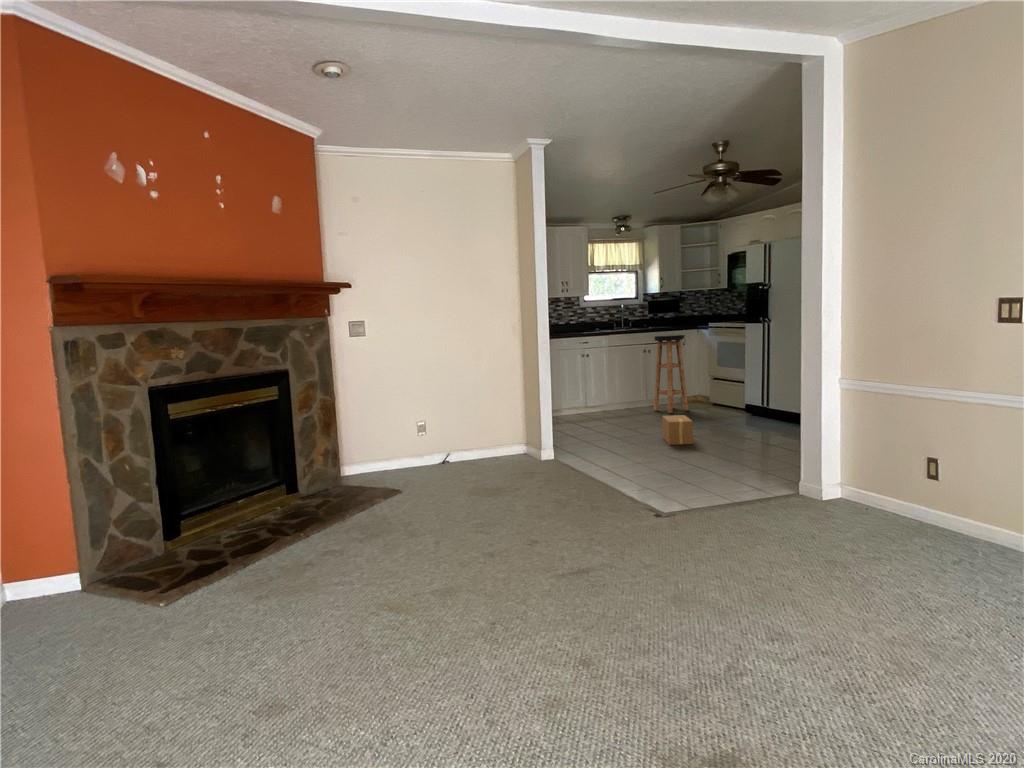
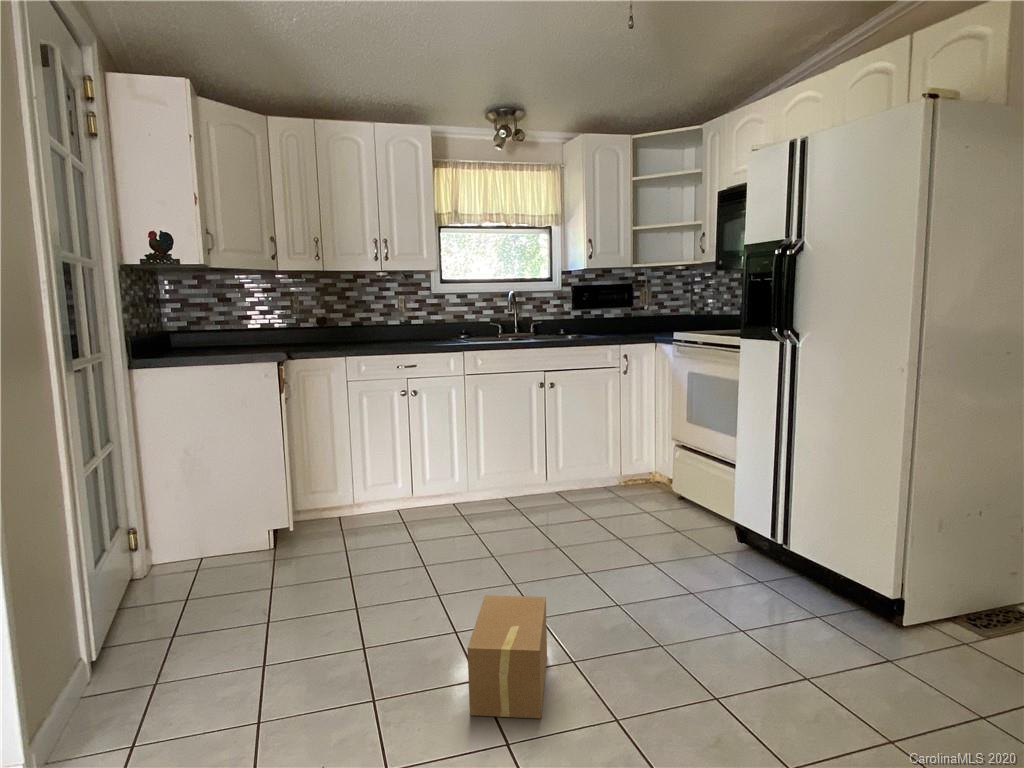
bar stool: present [654,335,688,413] -> none [552,354,620,521]

